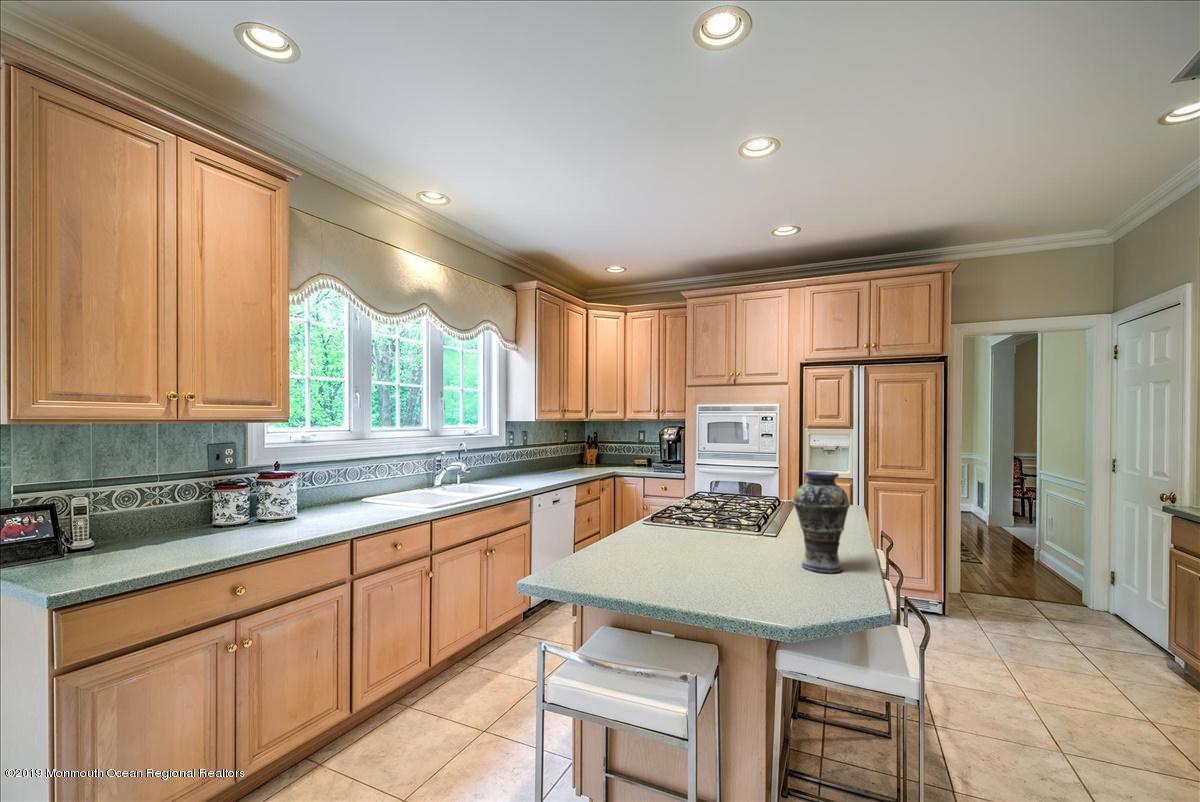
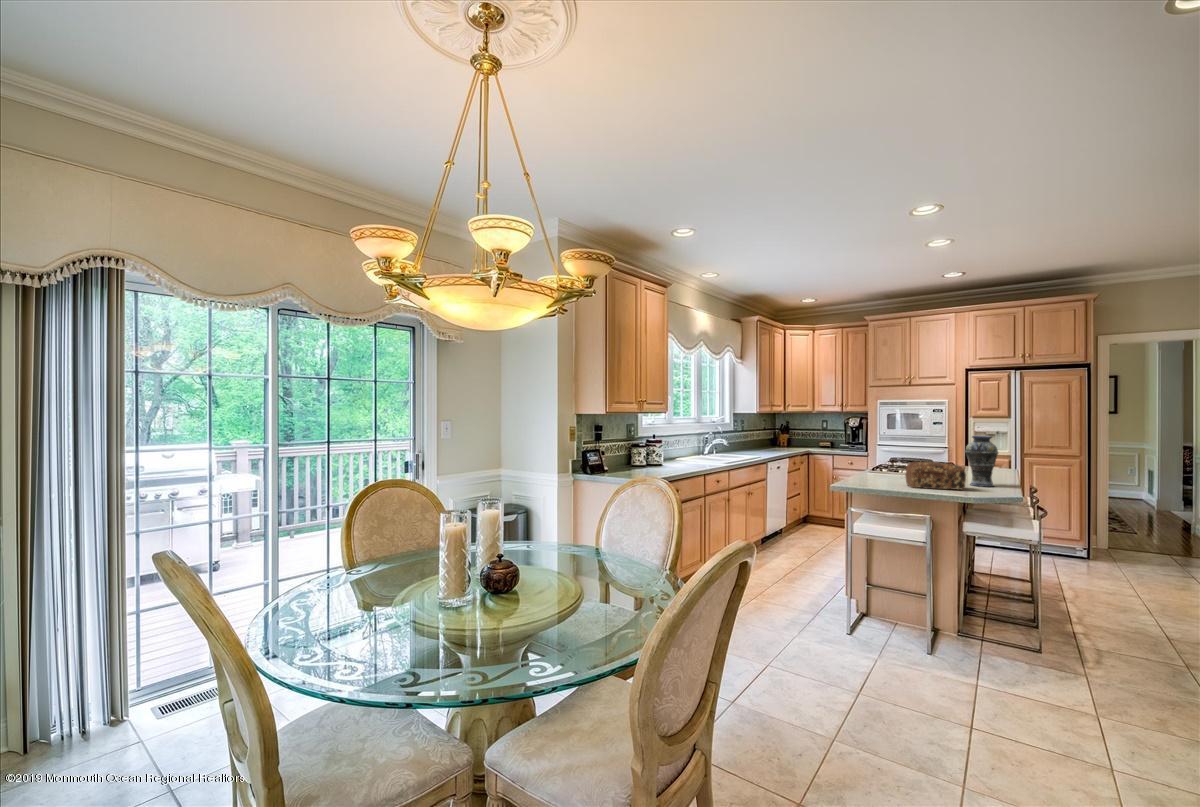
bread loaf: none [683,532,792,596] -> present [905,462,966,490]

